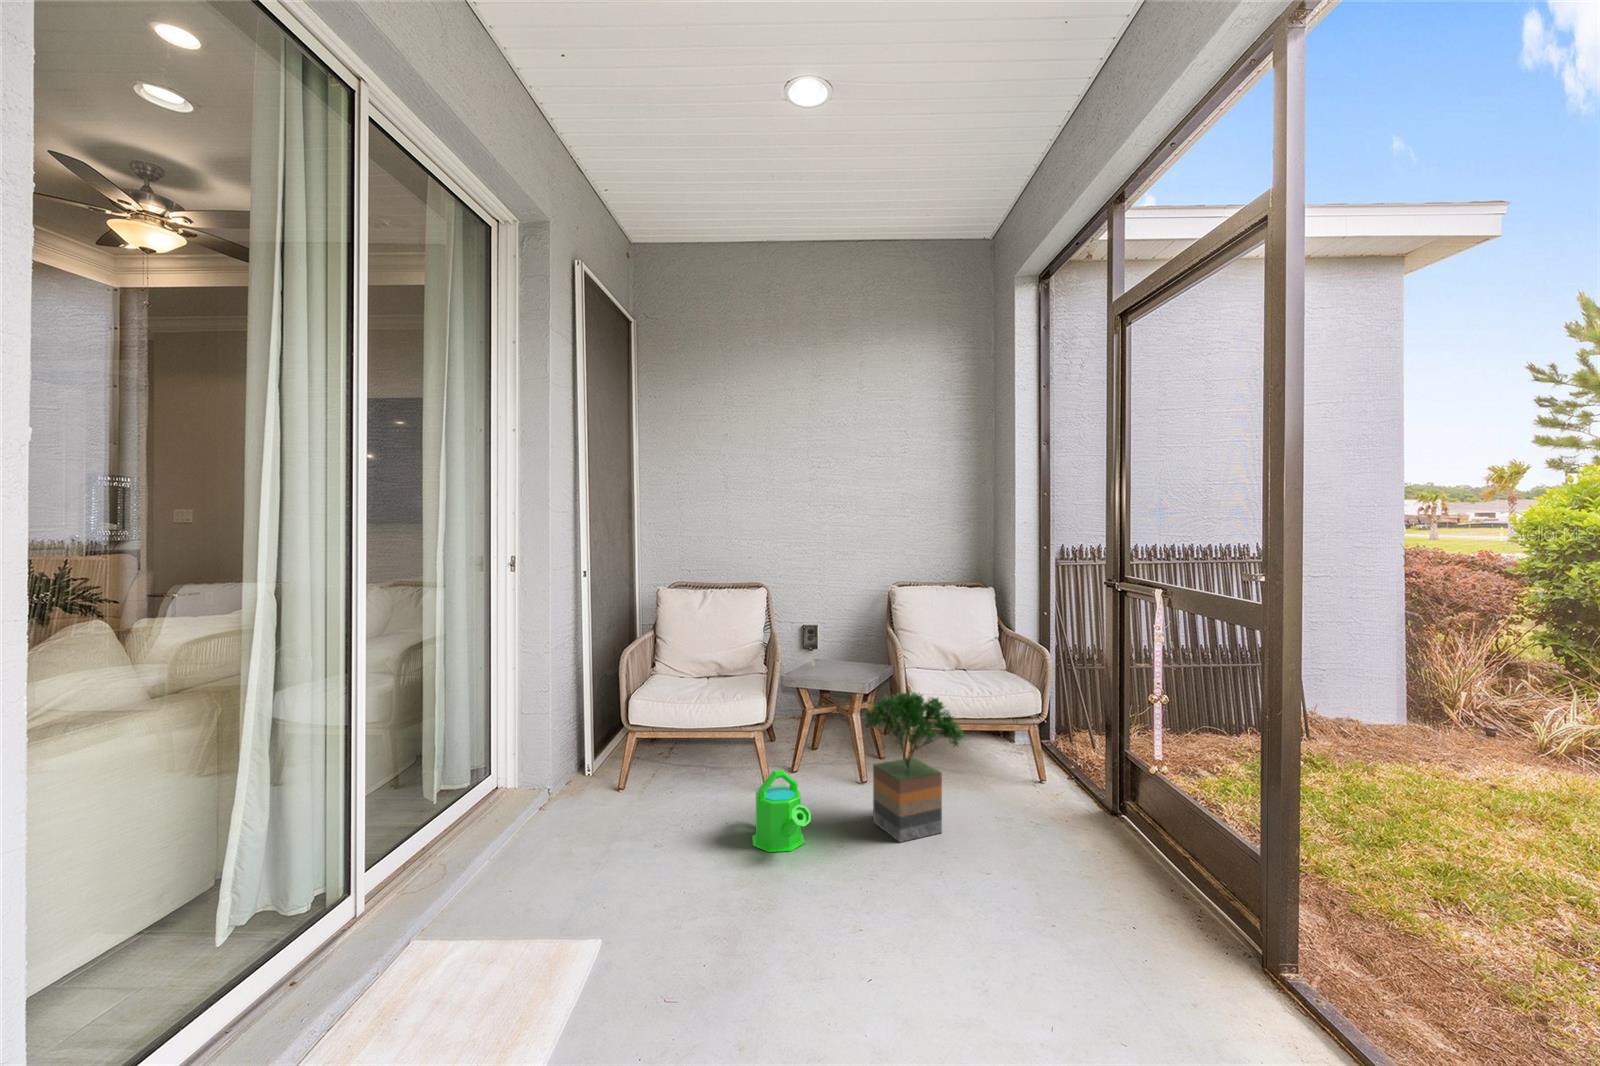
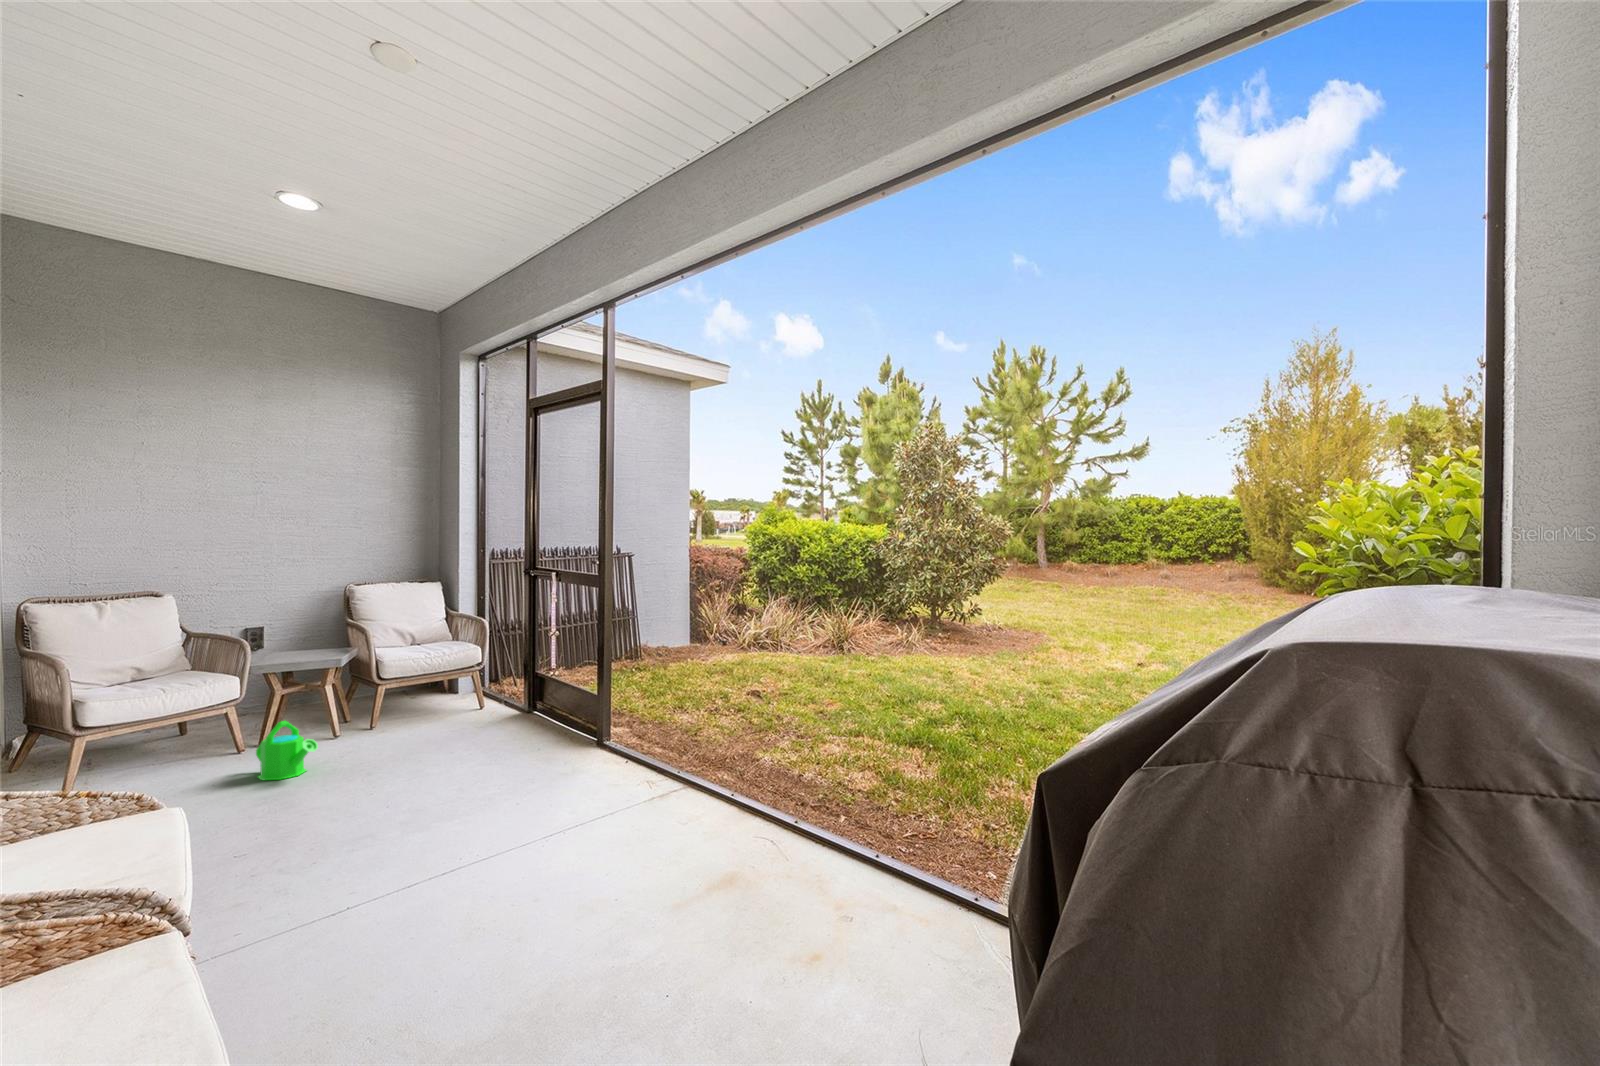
potted tree: present [862,693,964,842] -> none [349,653,433,756]

